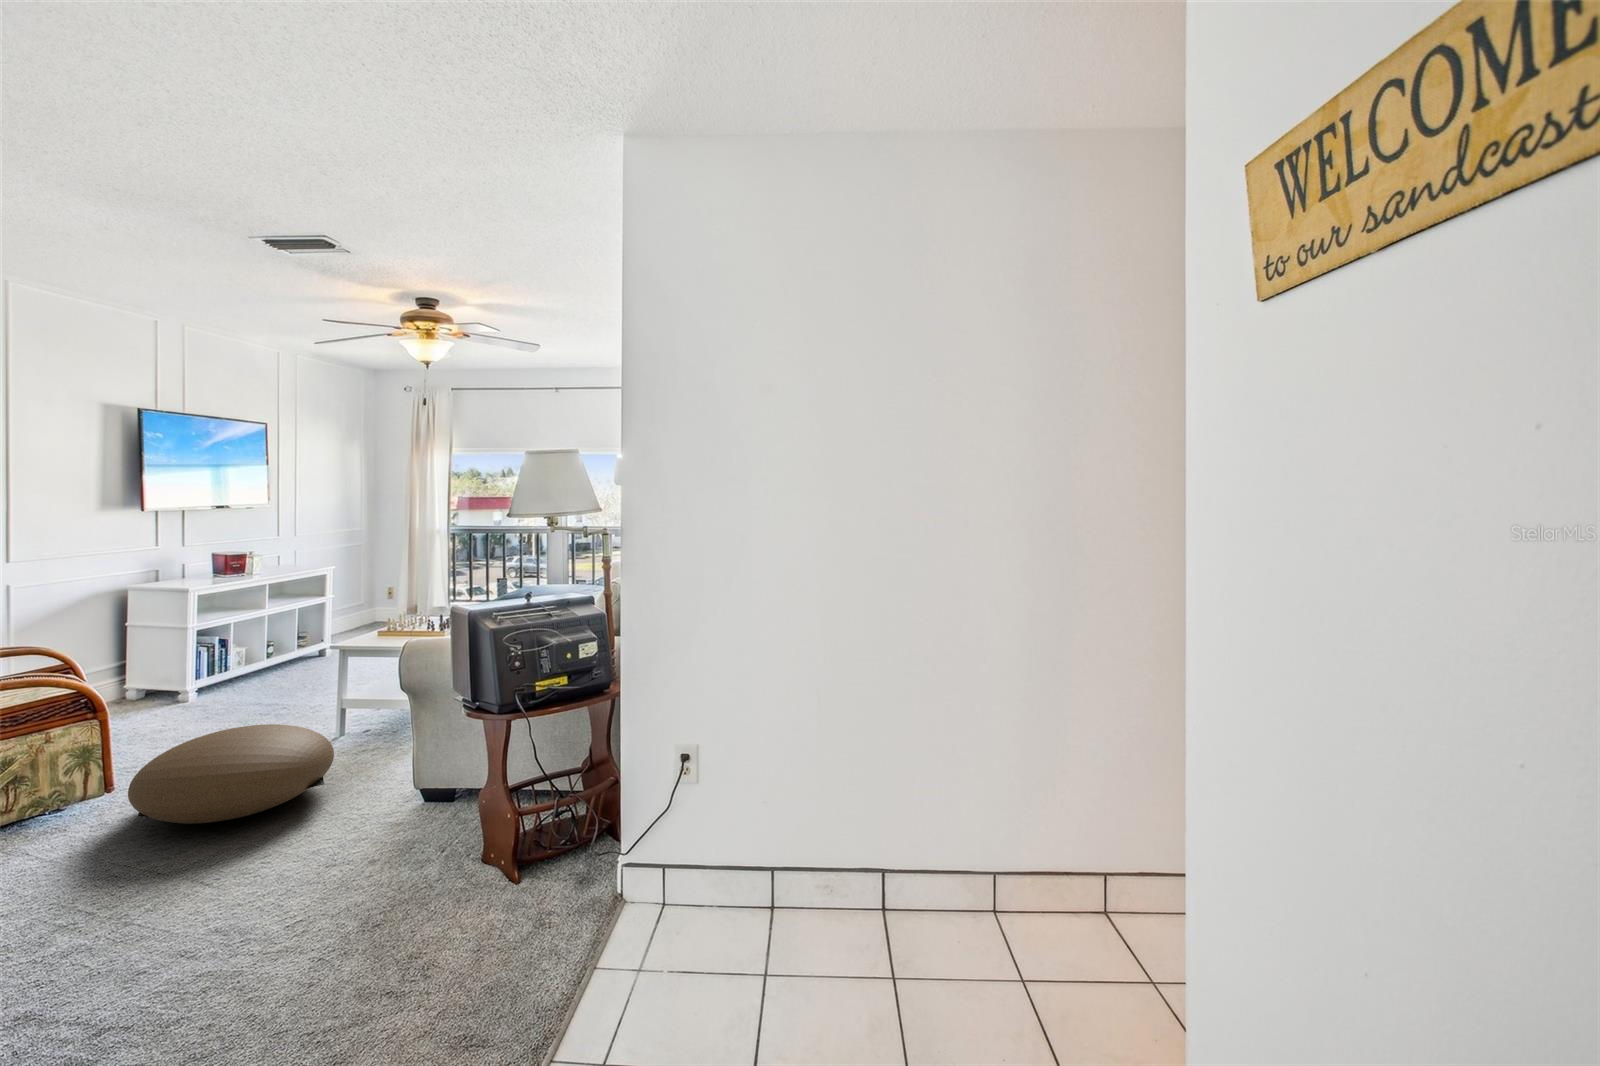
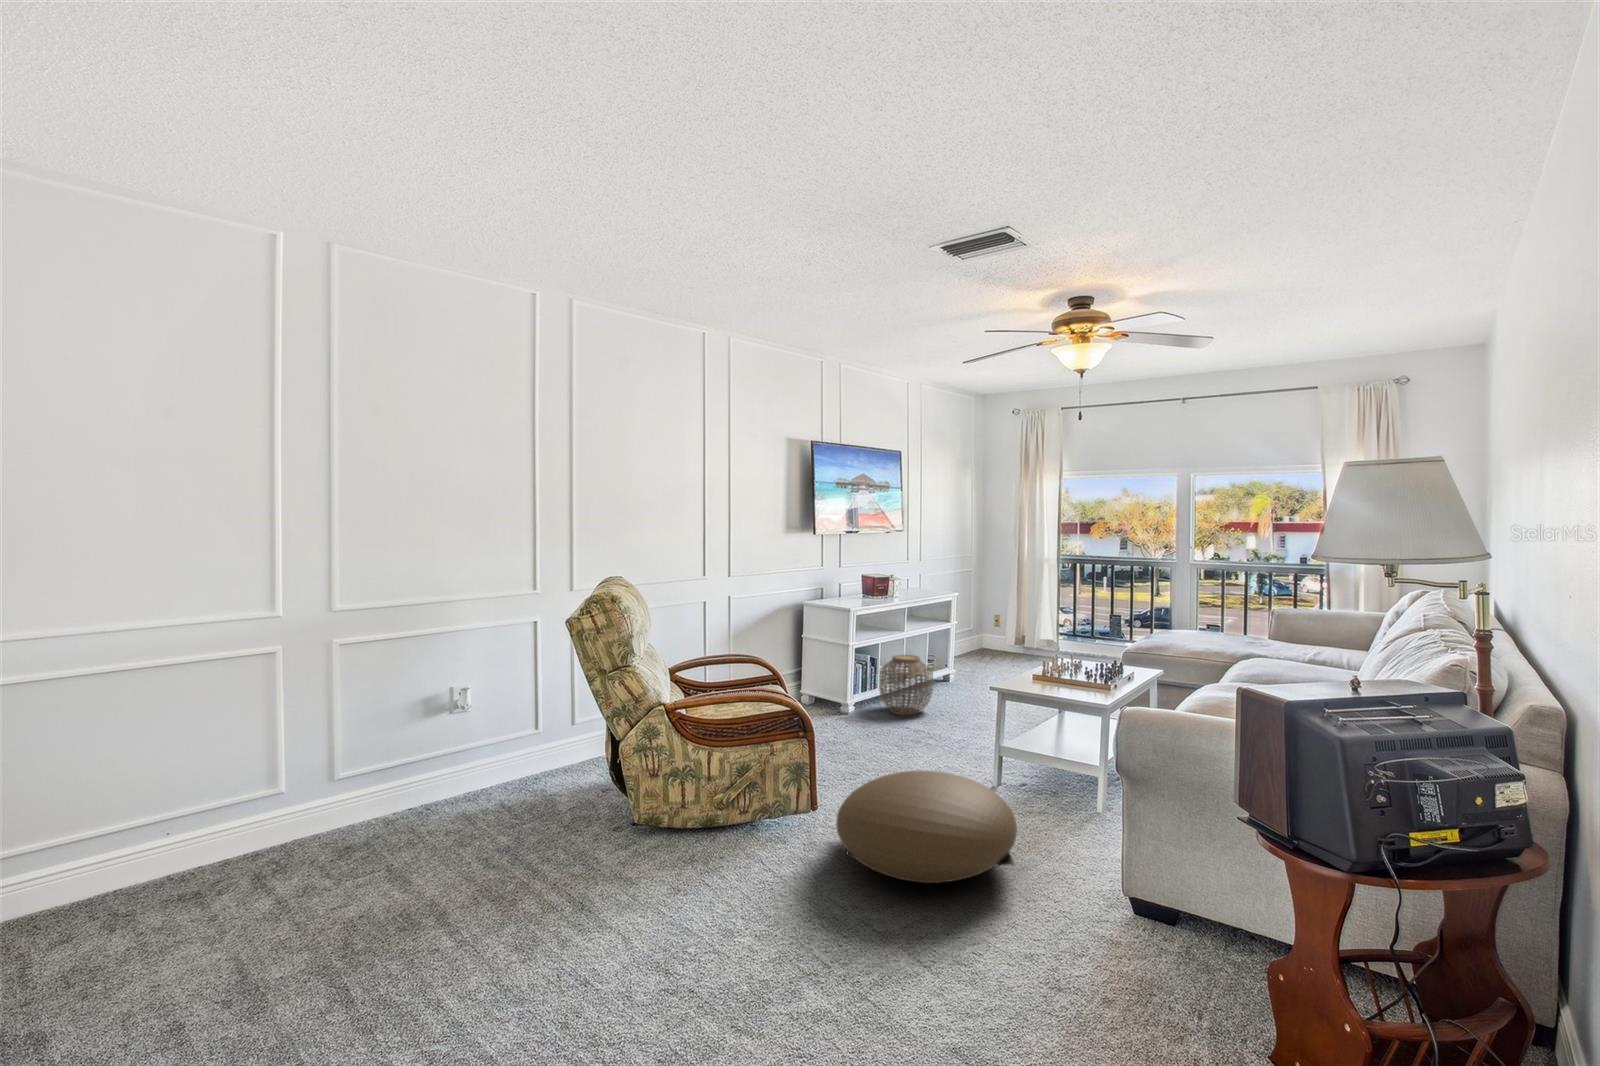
woven basket: none [230,631,296,691] -> present [879,655,933,715]

